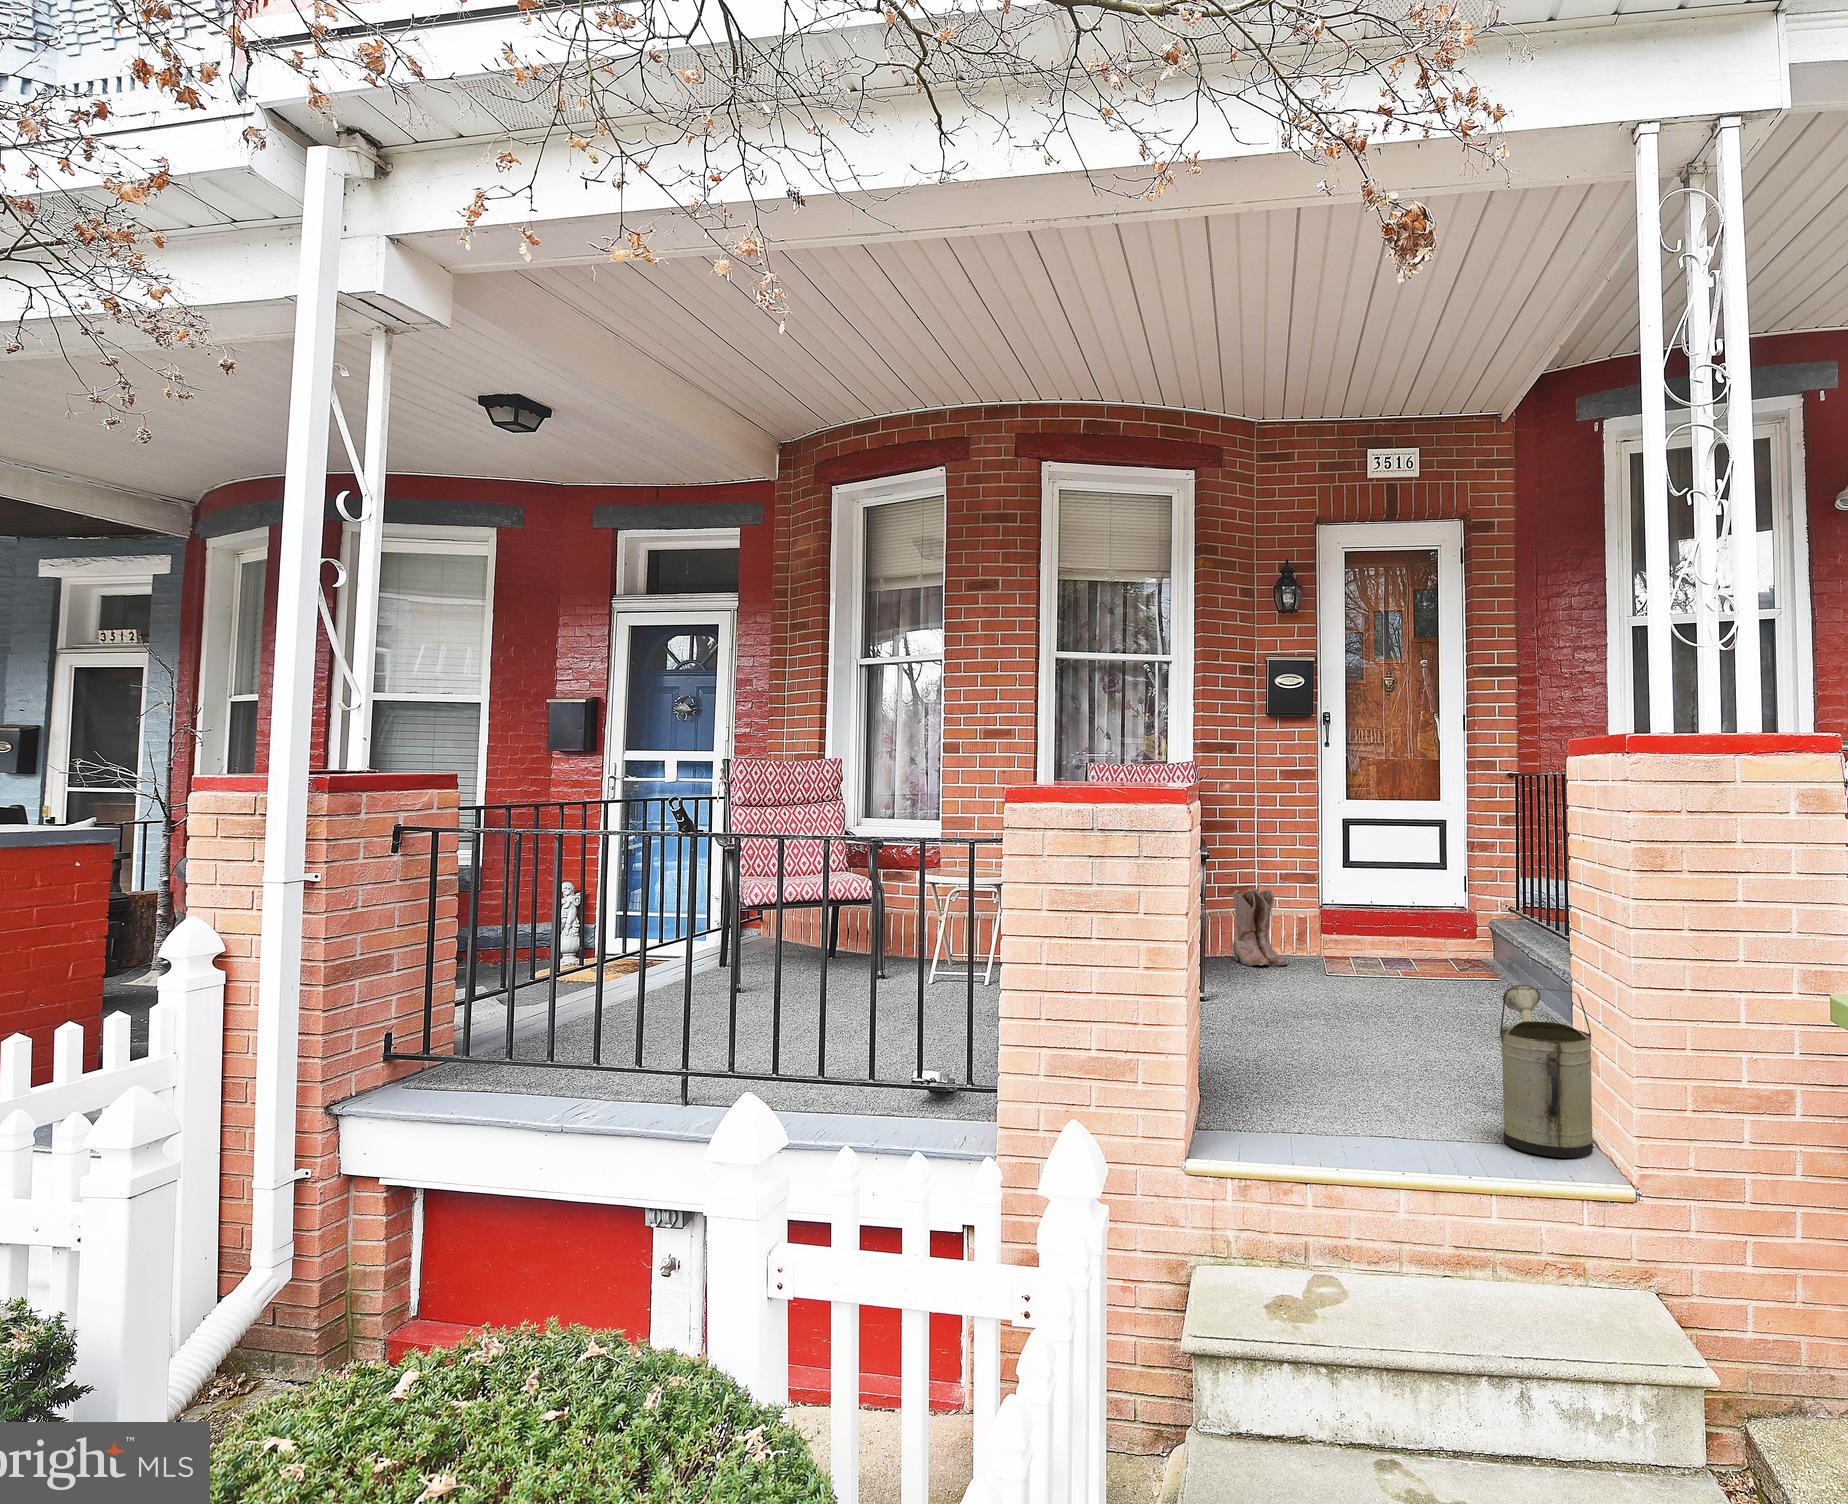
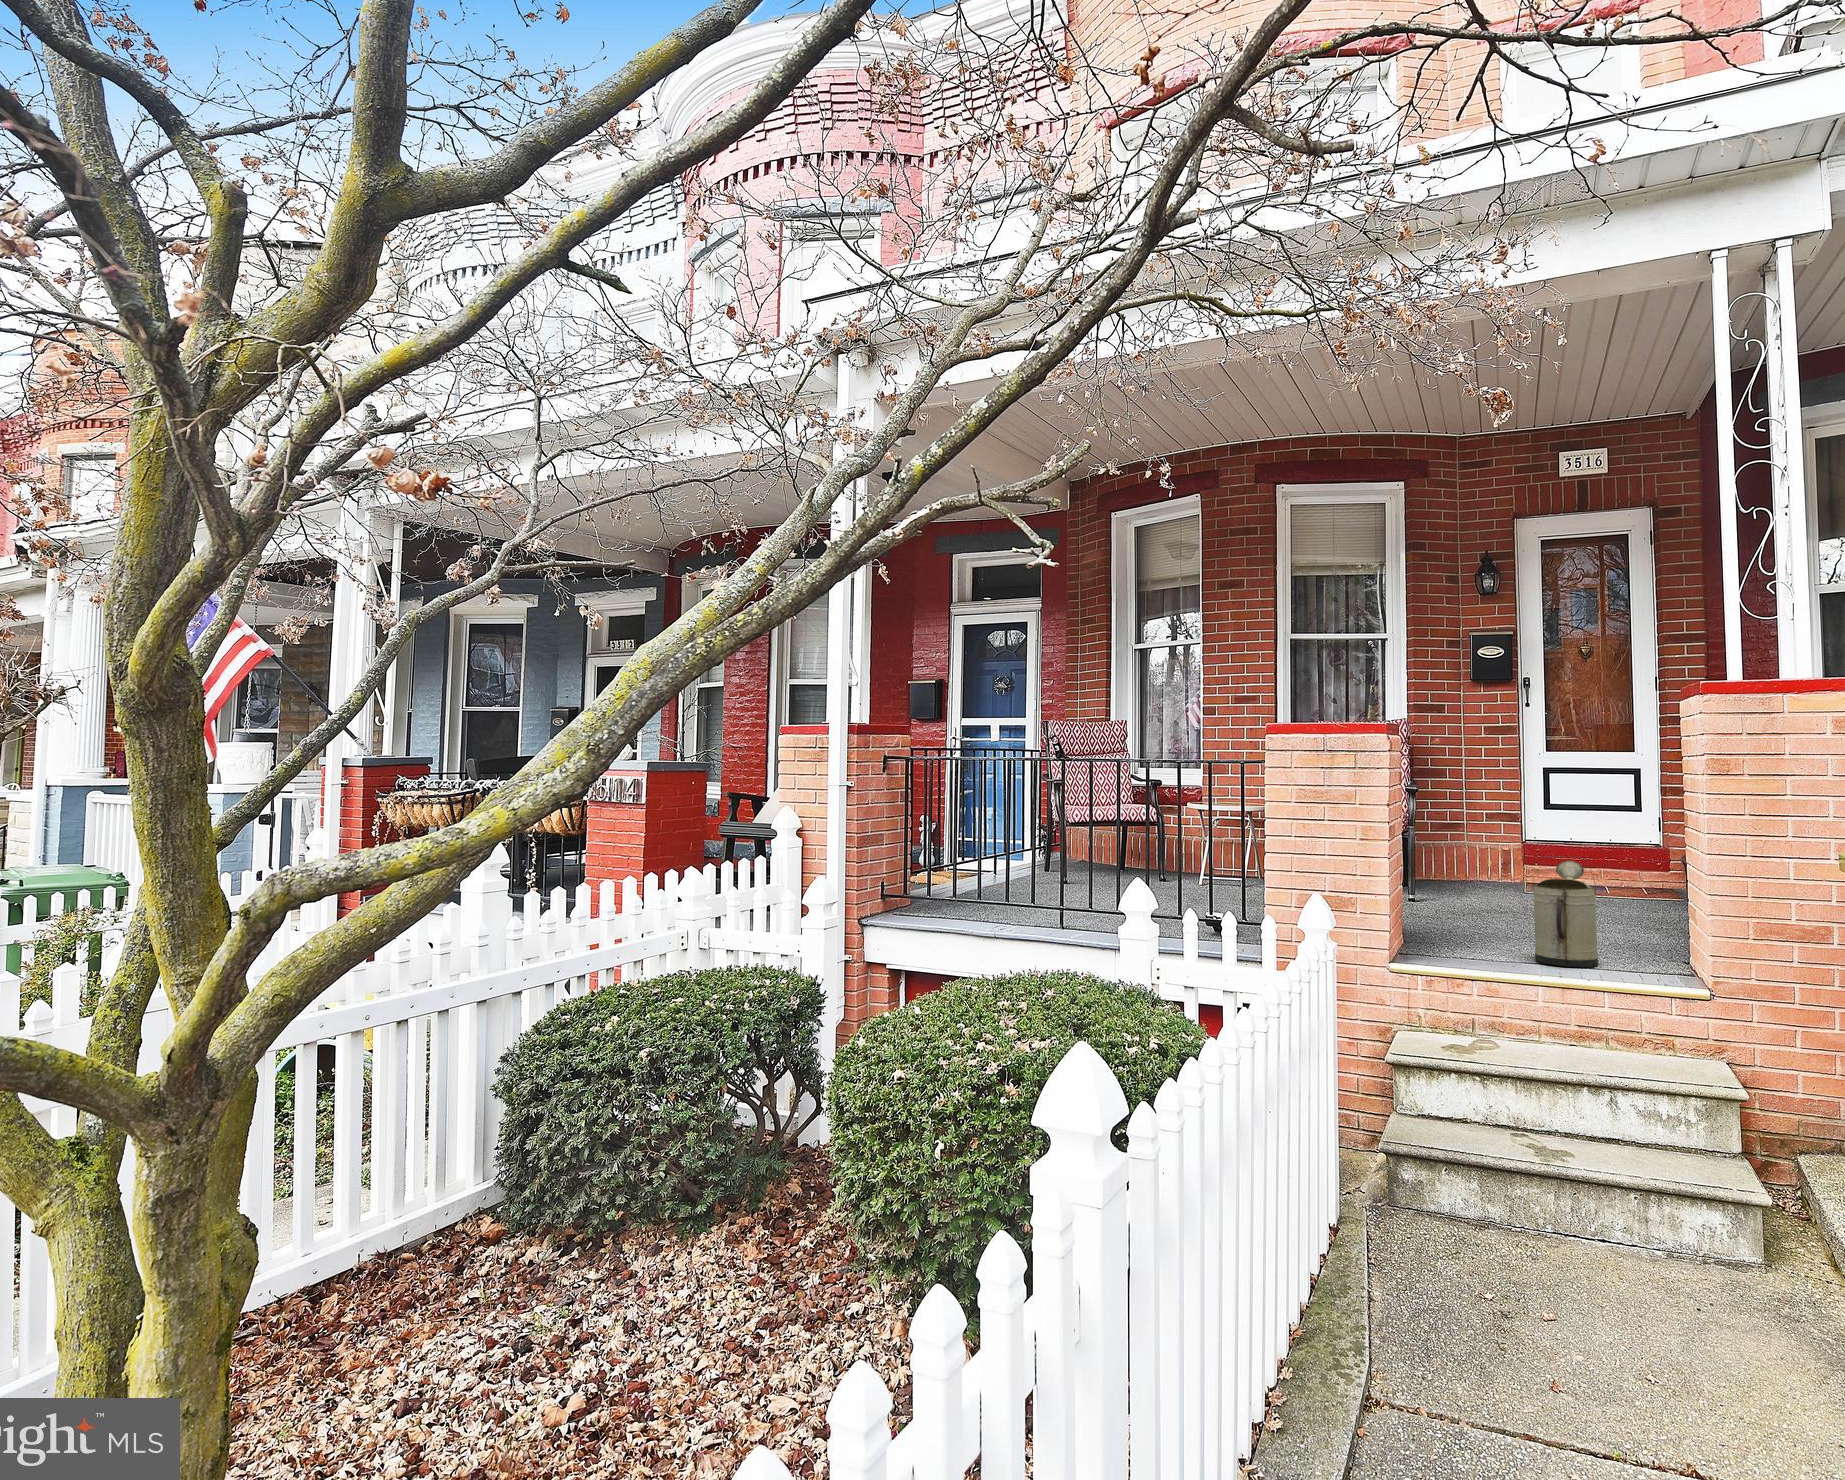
boots: present [1233,888,1288,966] -> none [1438,820,1484,882]

